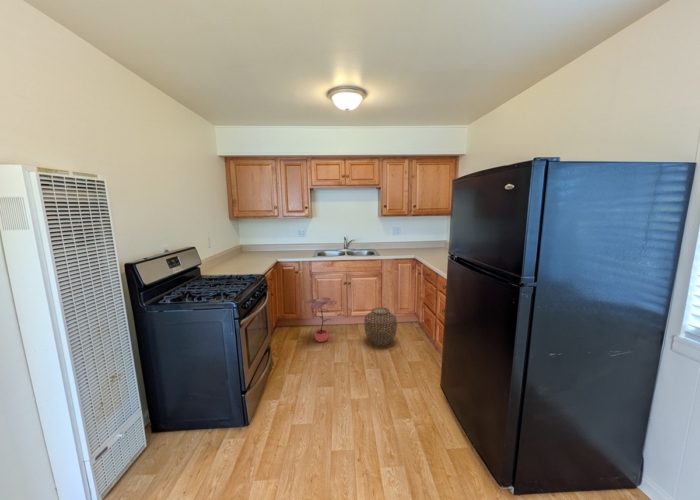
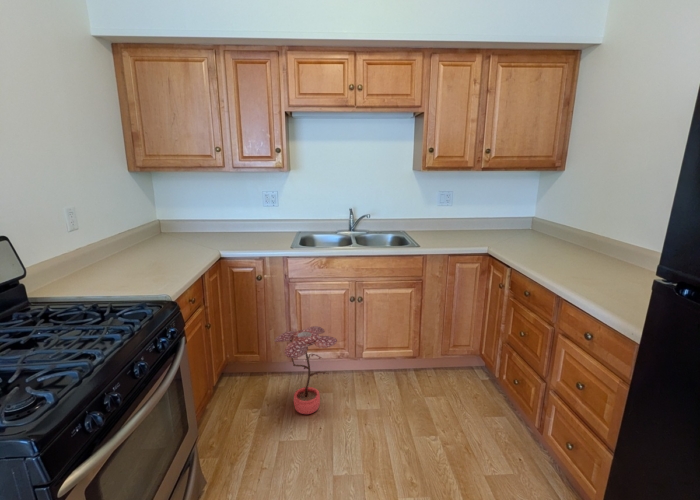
woven basket: present [364,307,397,345] -> none [391,350,455,426]

